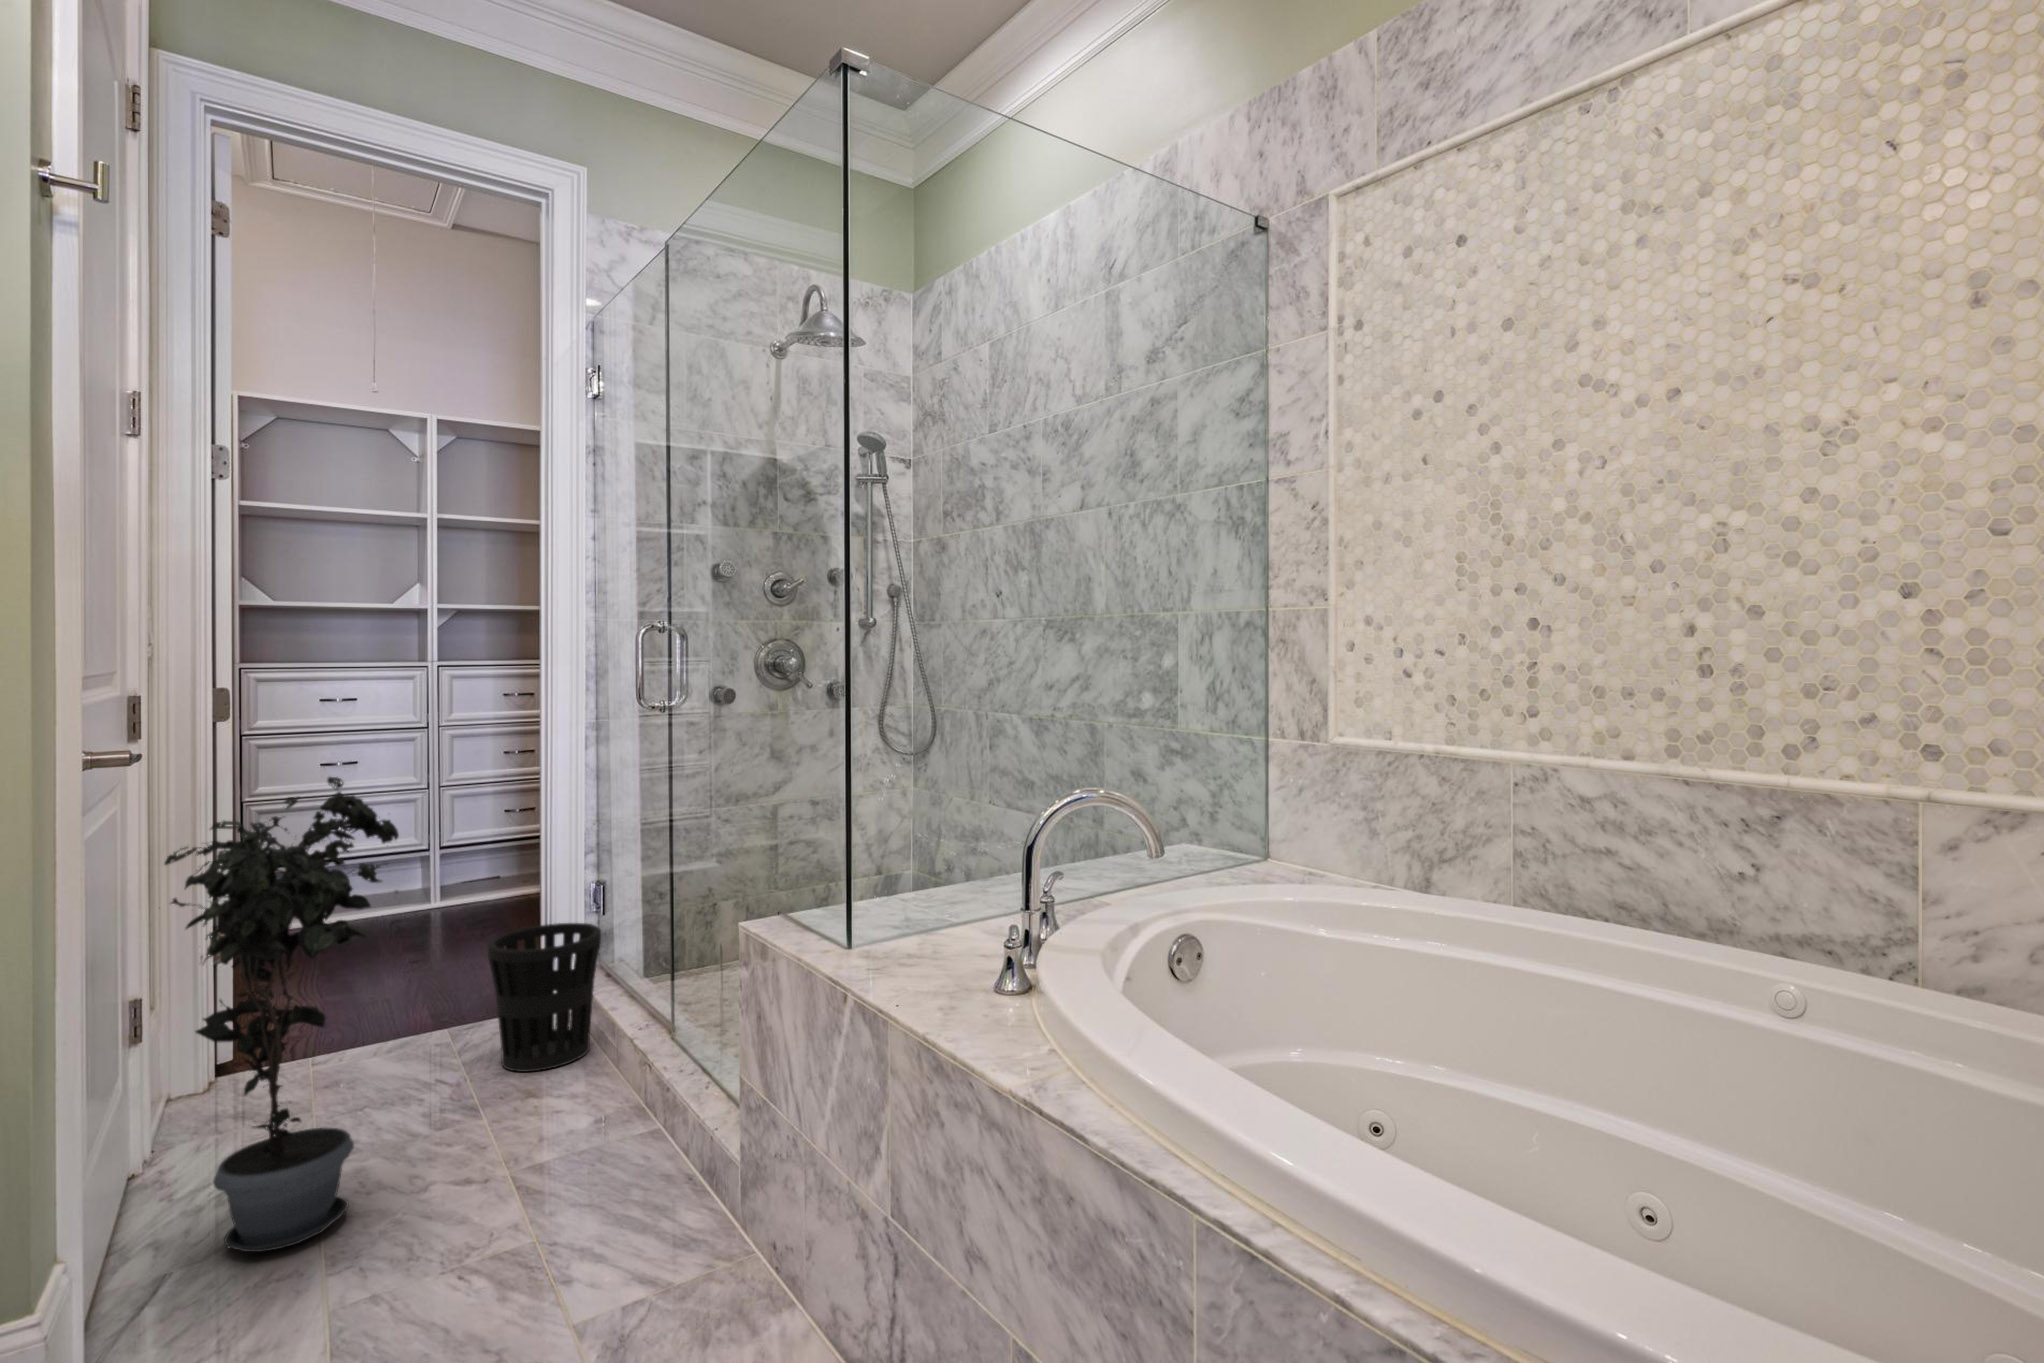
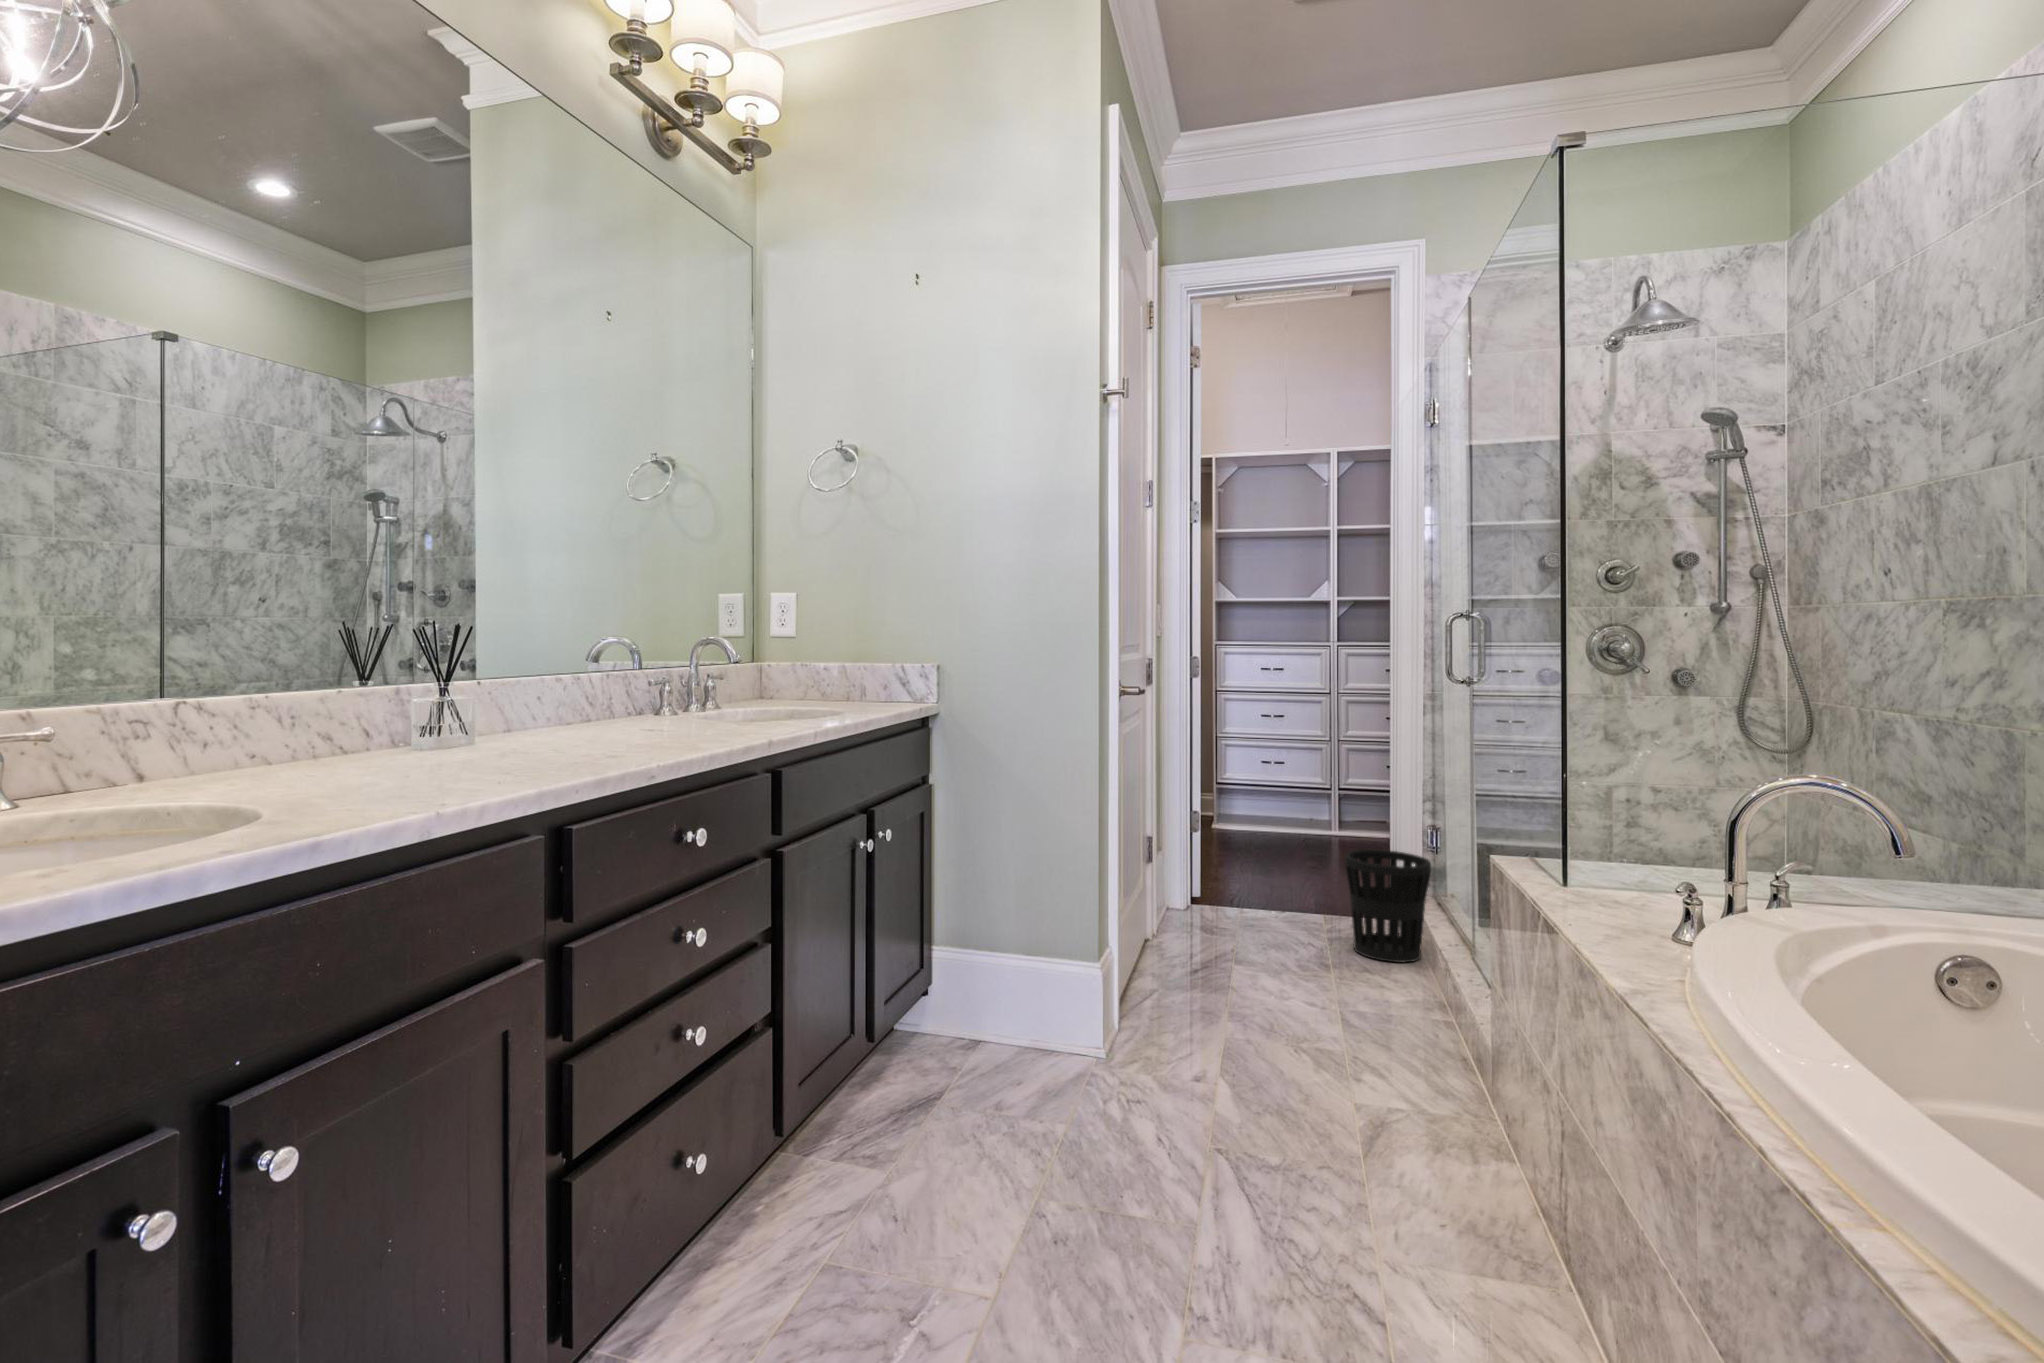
potted plant: present [165,777,399,1252] -> none [1151,710,1276,1002]

